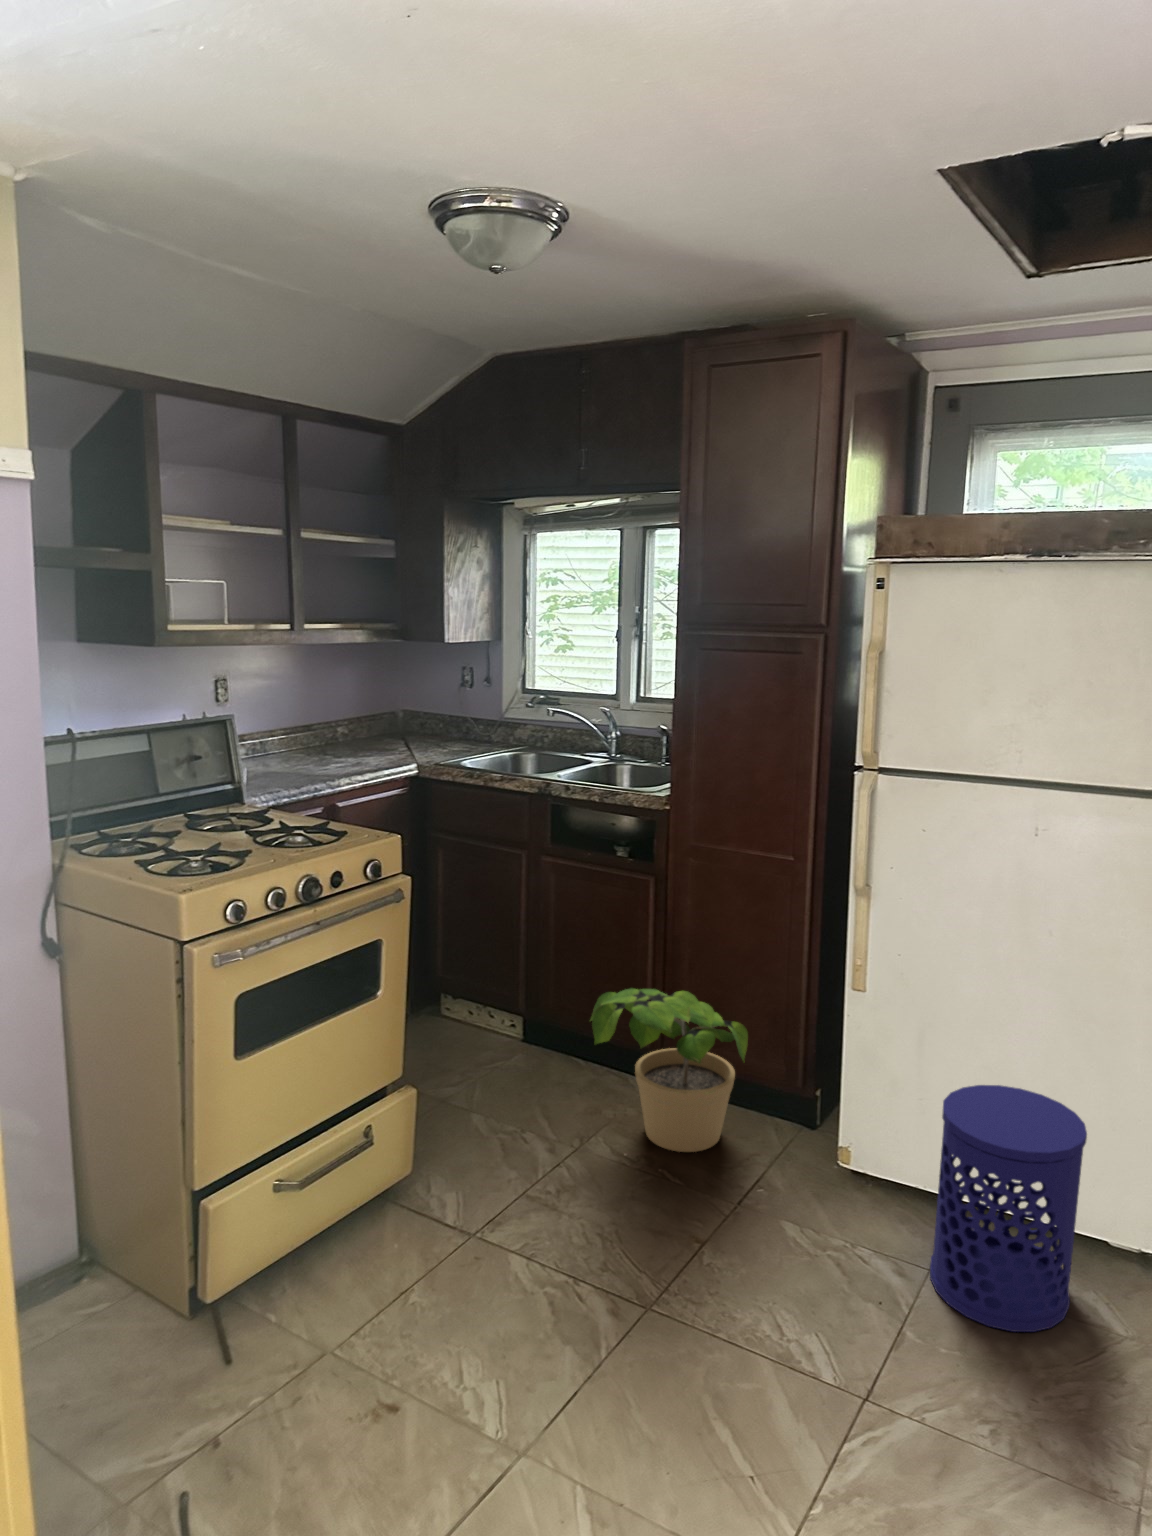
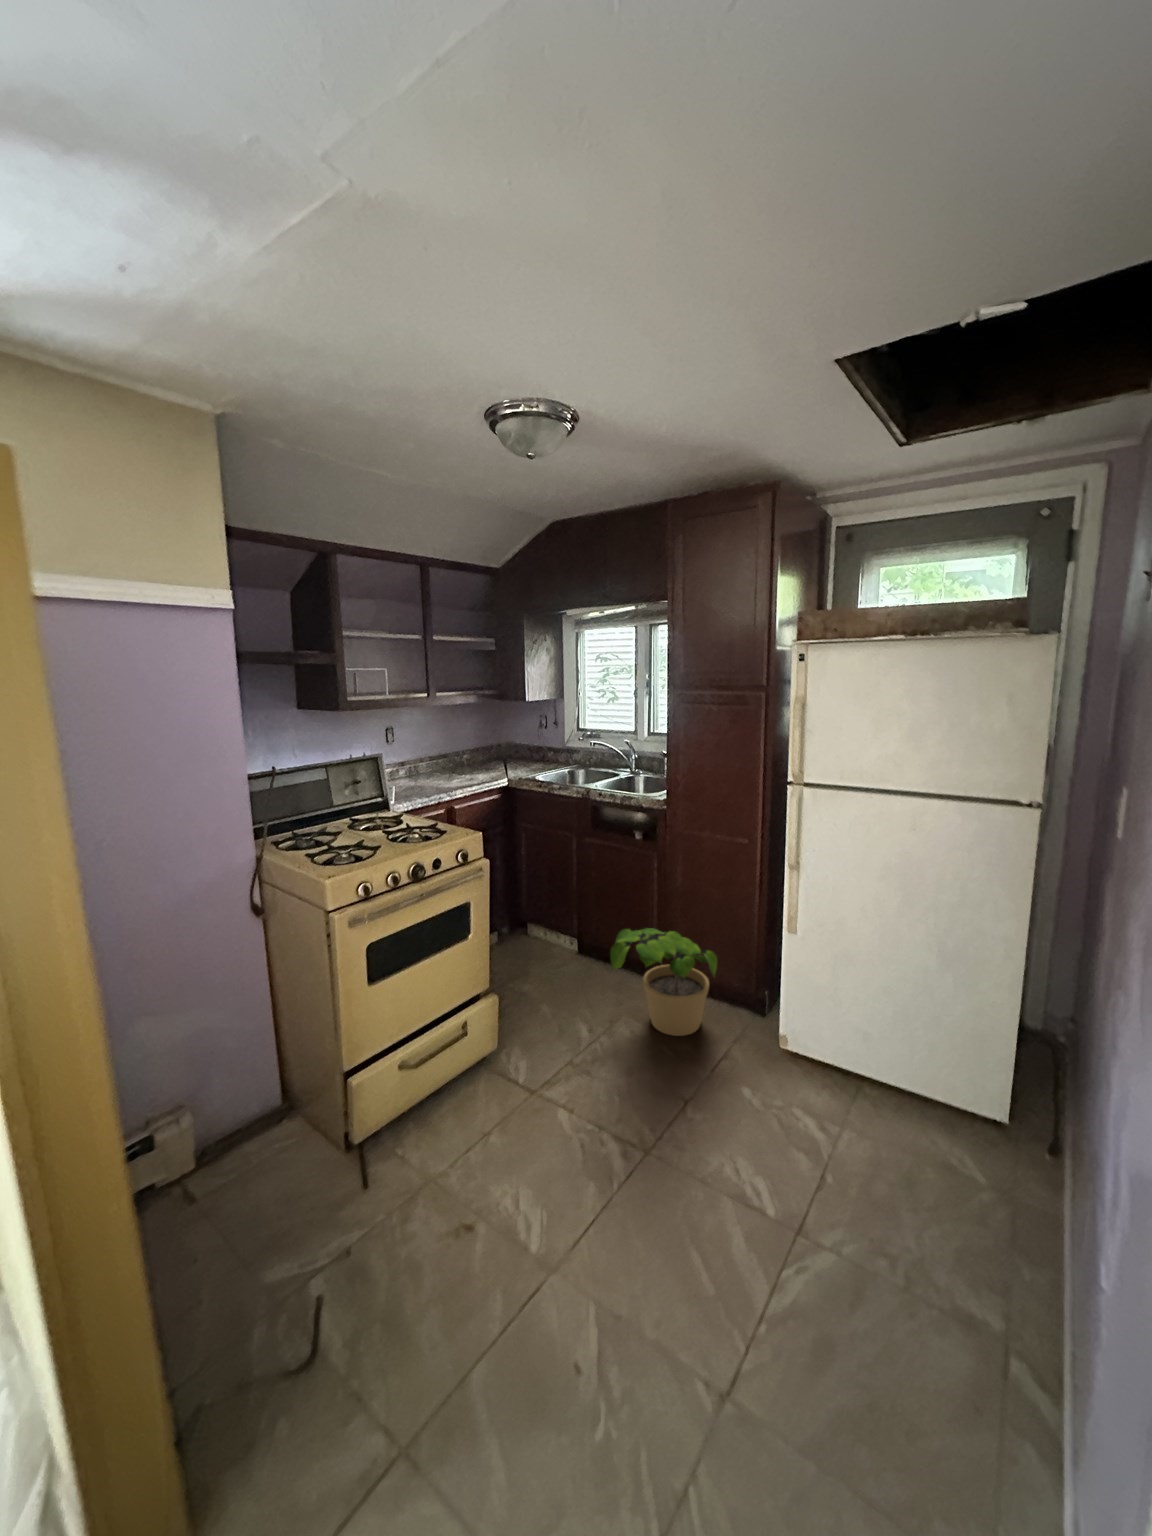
waste bin: present [930,1085,1087,1332] -> none [843,1005,958,1187]

